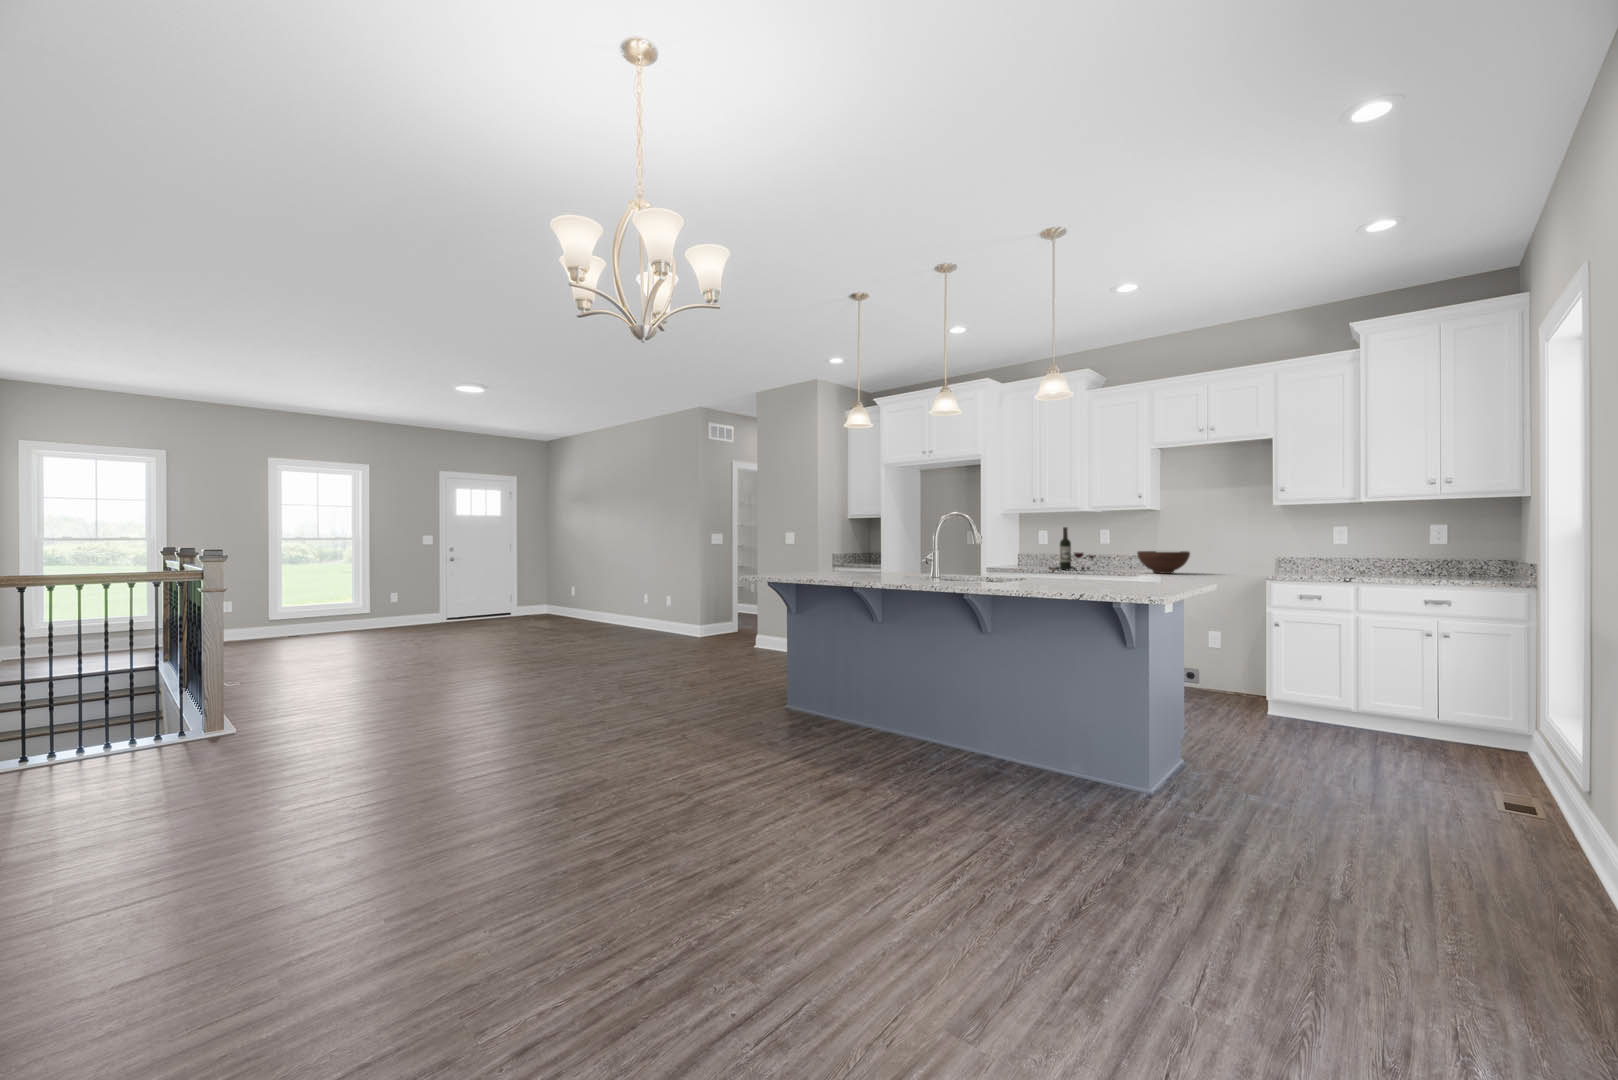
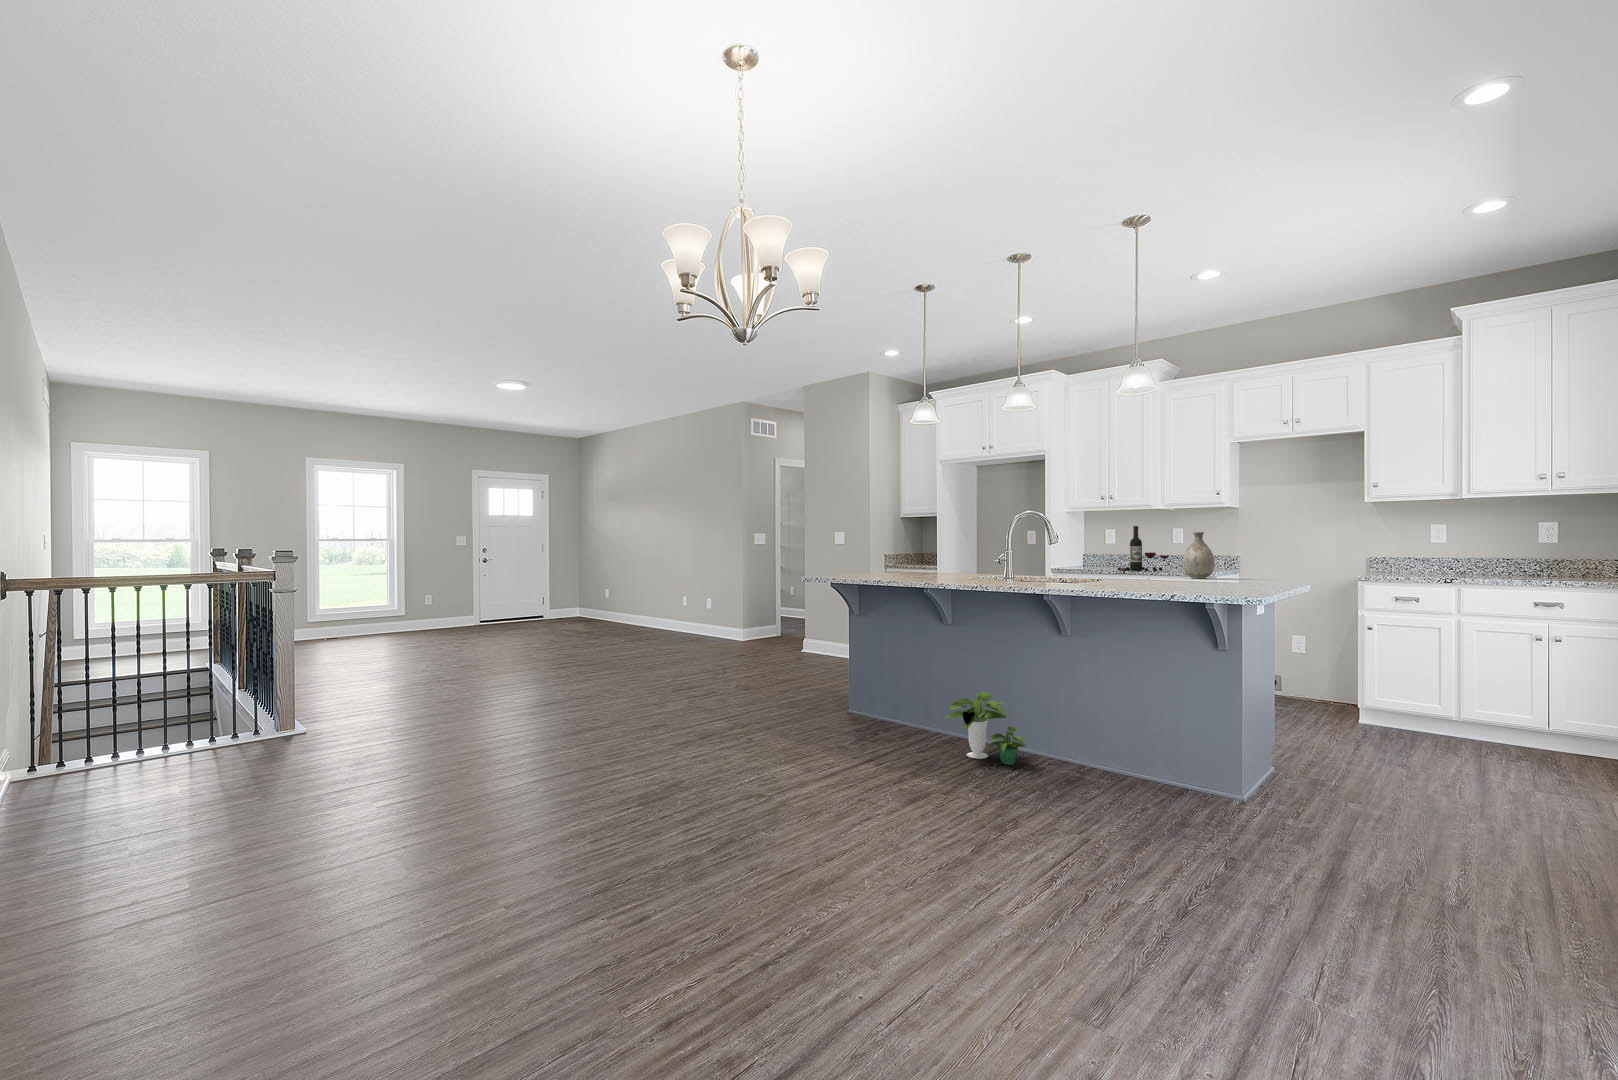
vase: none [1104,534,1133,578] -> present [1182,532,1215,578]
fruit bowl: present [1137,551,1190,574] -> none [1214,551,1272,574]
potted plant: none [871,689,949,761] -> present [945,692,1026,765]

